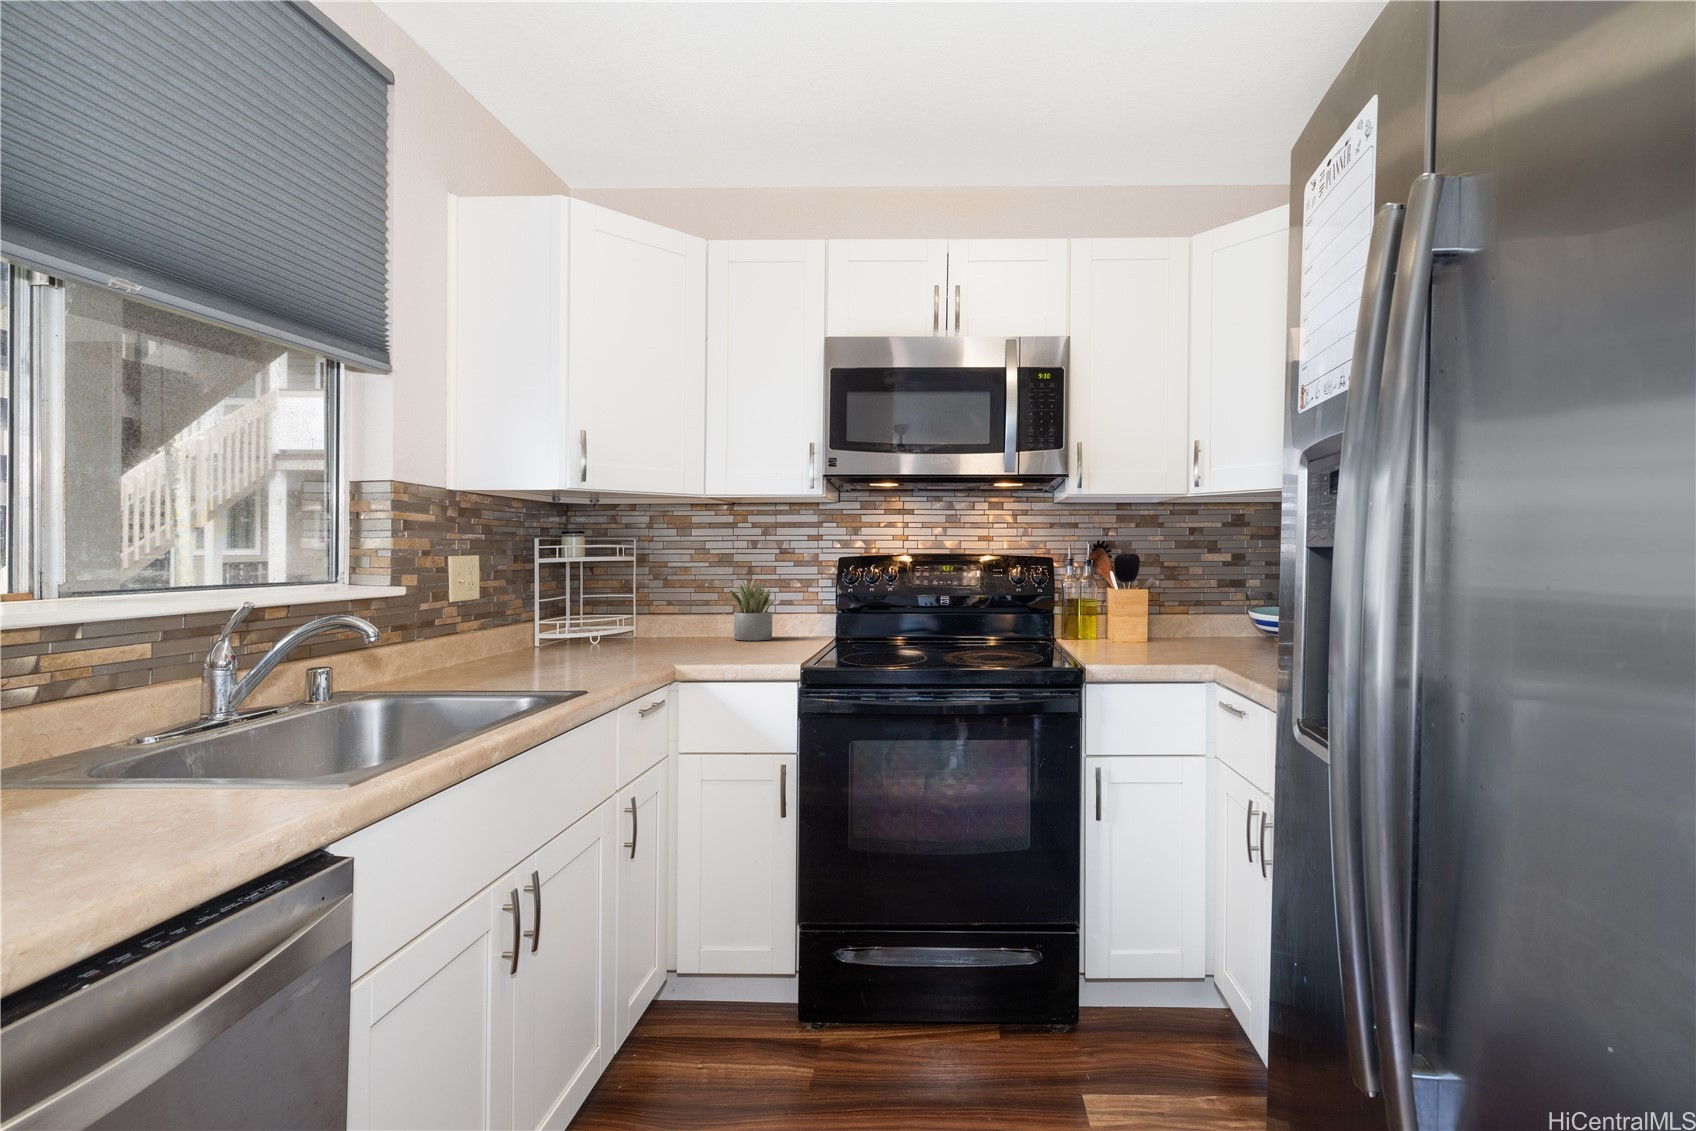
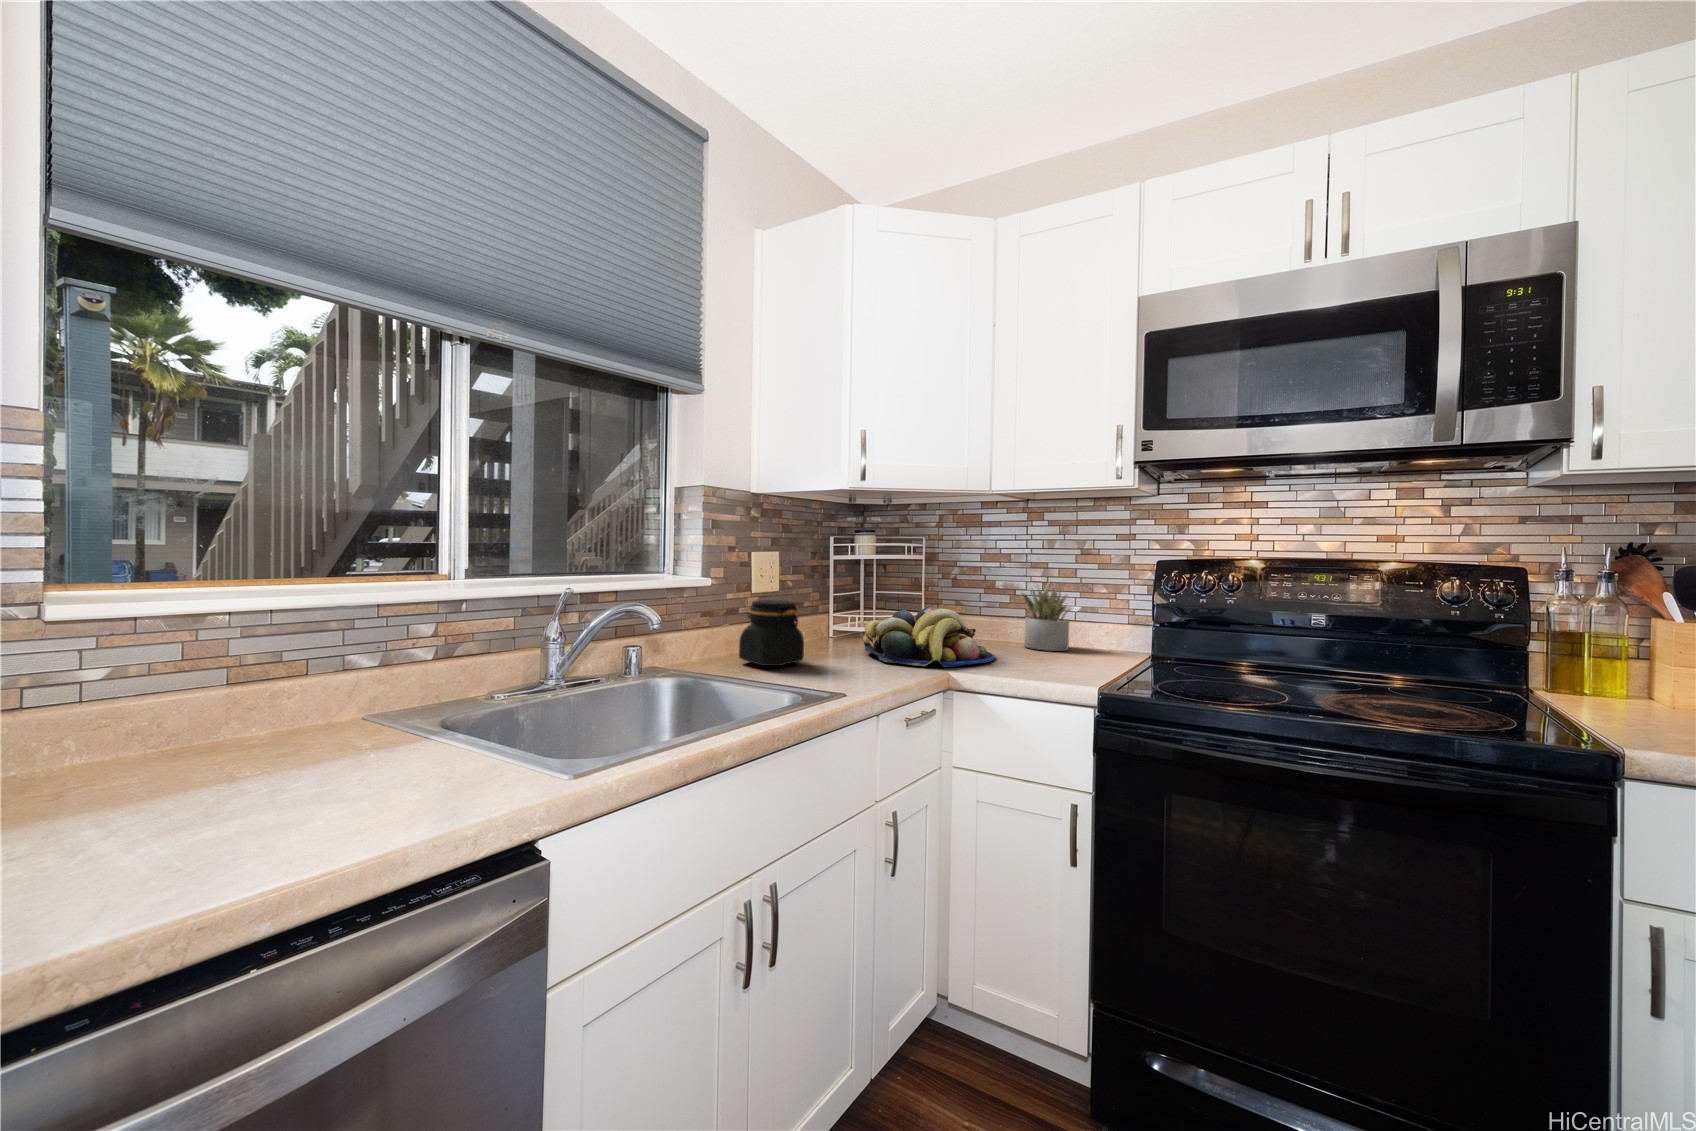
jar: none [477,606,545,669] -> present [739,600,804,666]
fruit bowl: none [589,607,715,658] -> present [863,607,995,667]

